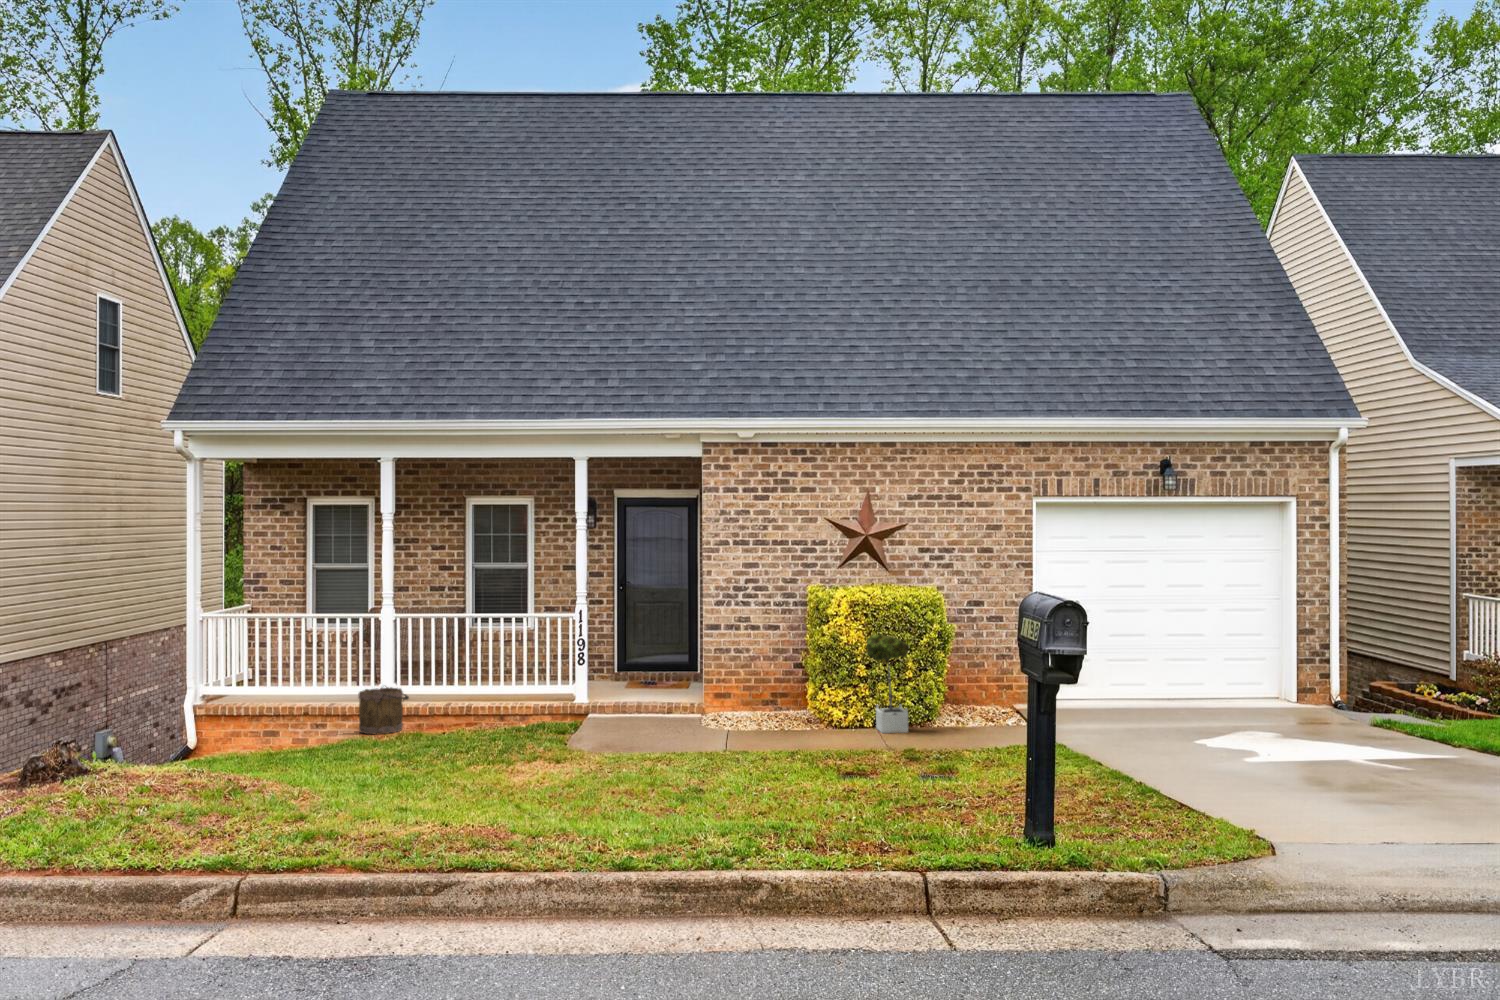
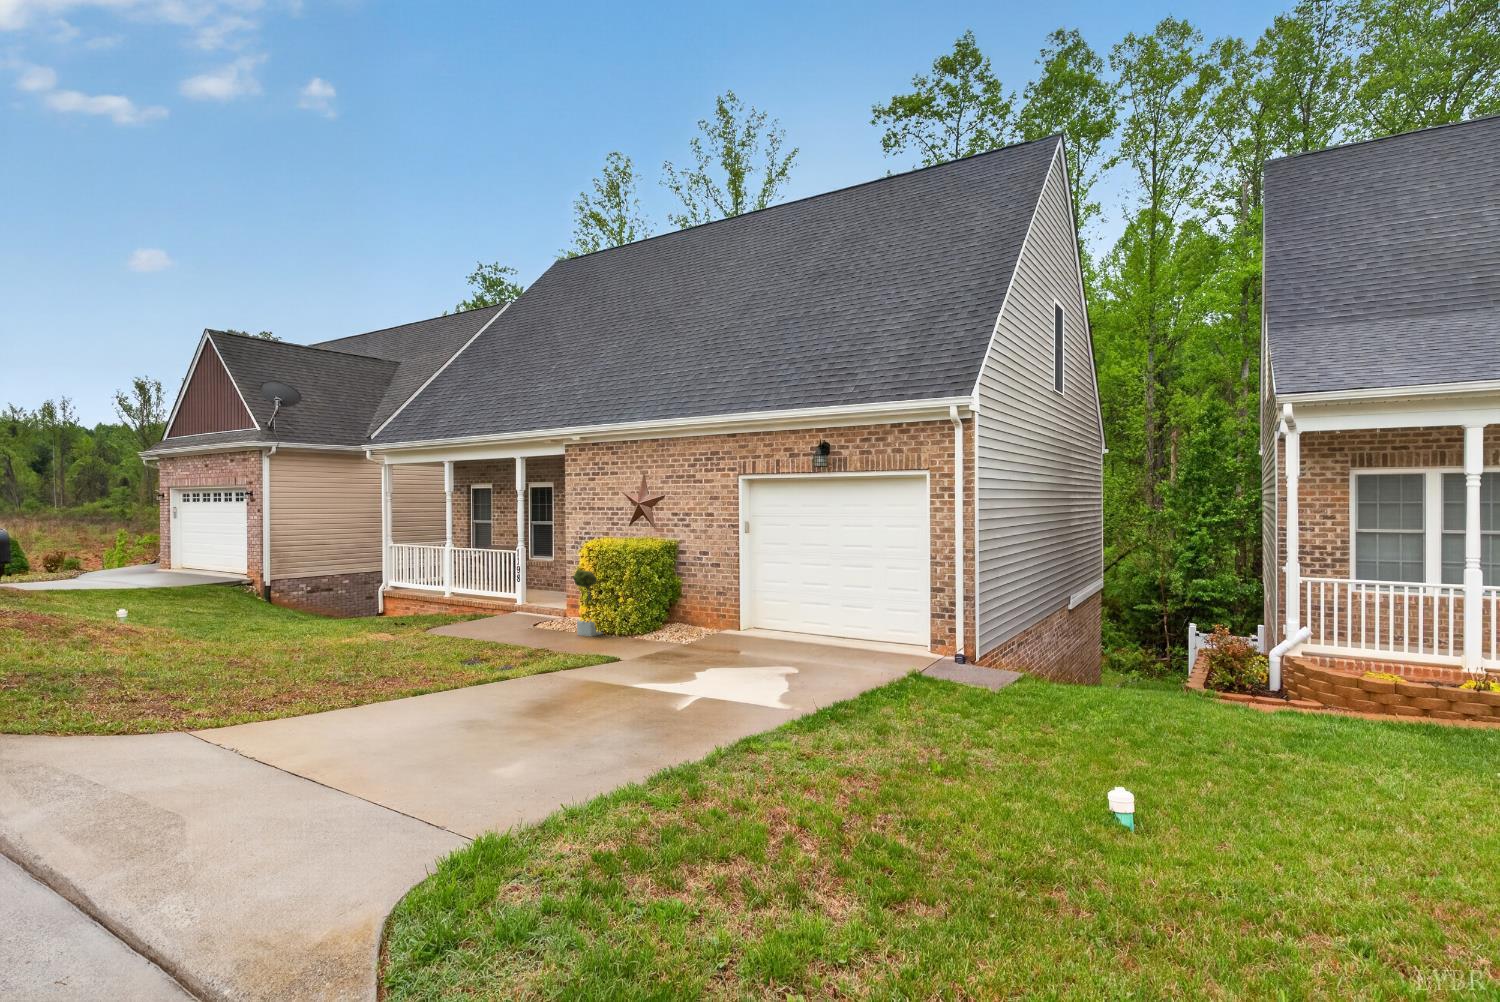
bucket: present [358,686,409,734] -> none [413,586,440,612]

